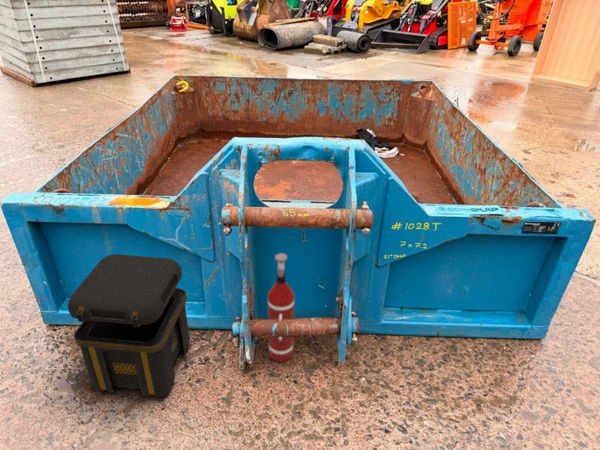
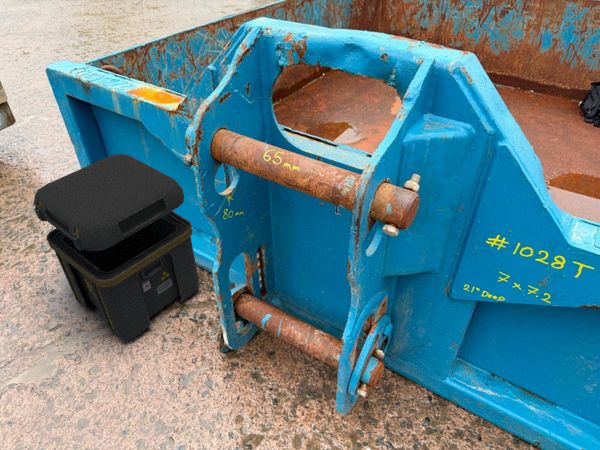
fire extinguisher: present [268,253,295,362] -> none [264,218,307,367]

